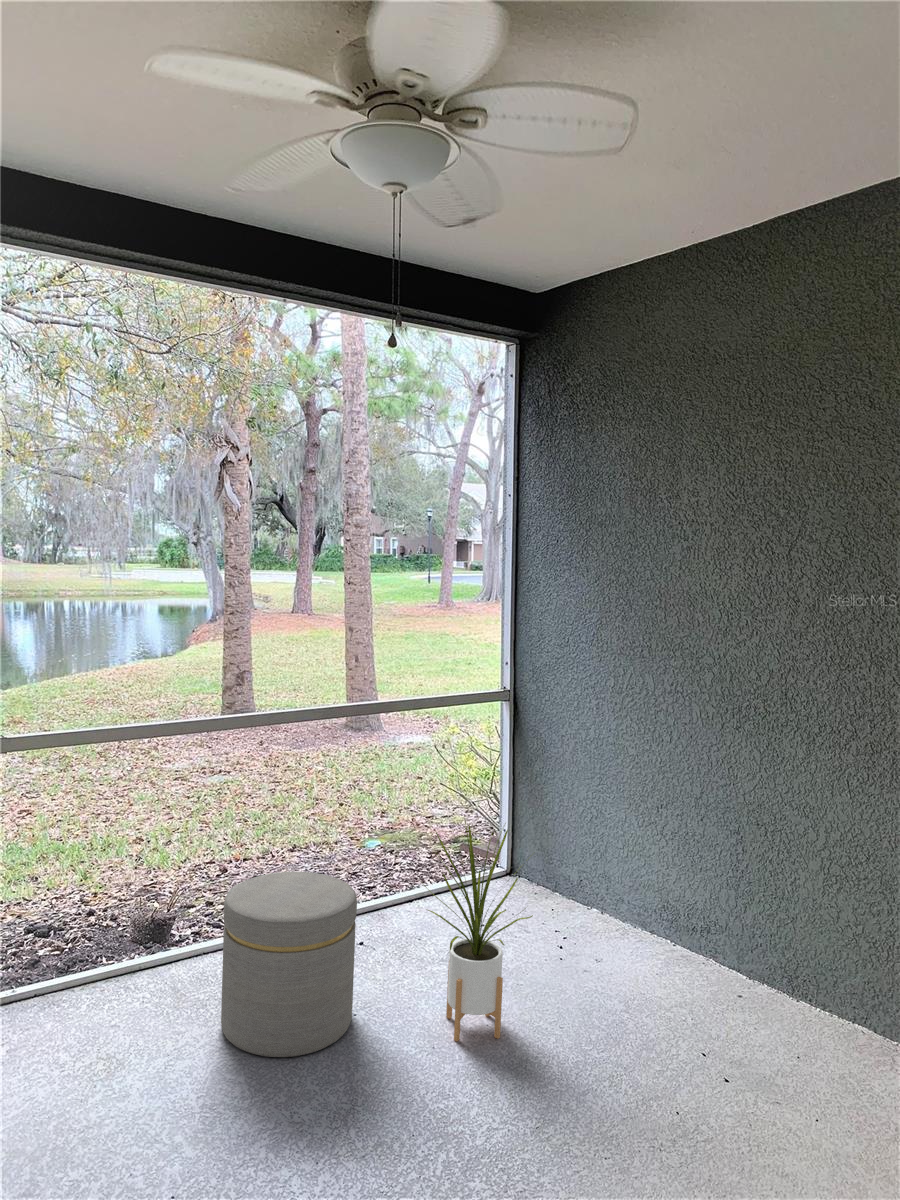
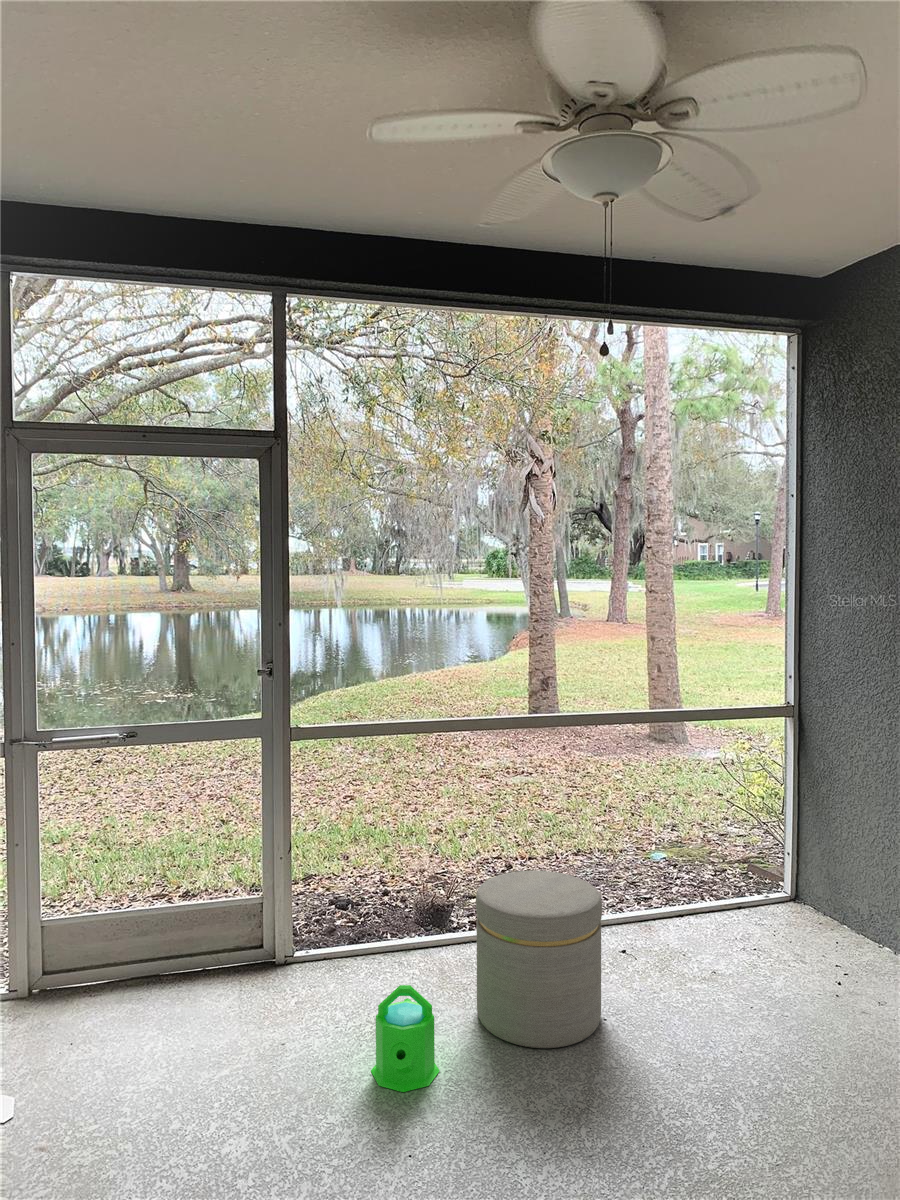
house plant: present [426,821,533,1041] -> none [659,828,791,1067]
watering can: none [110,1013,191,1132] -> present [371,985,440,1092]

